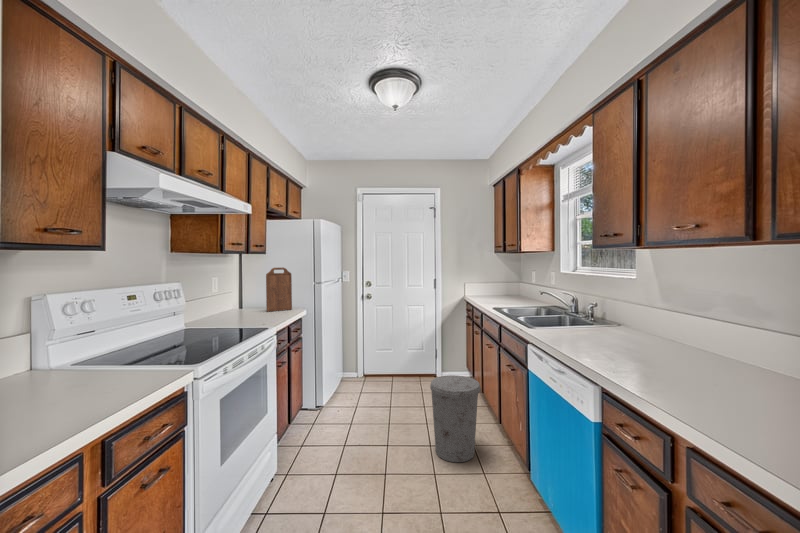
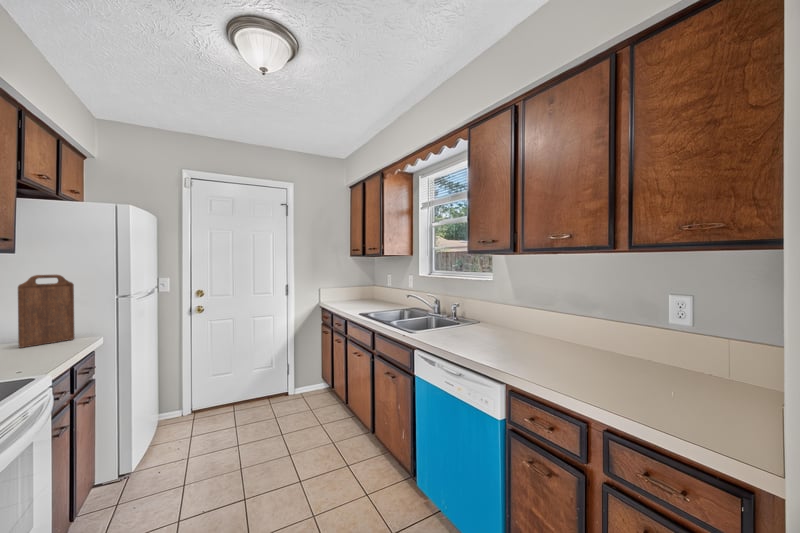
trash can: present [430,375,480,462] -> none [306,395,364,502]

